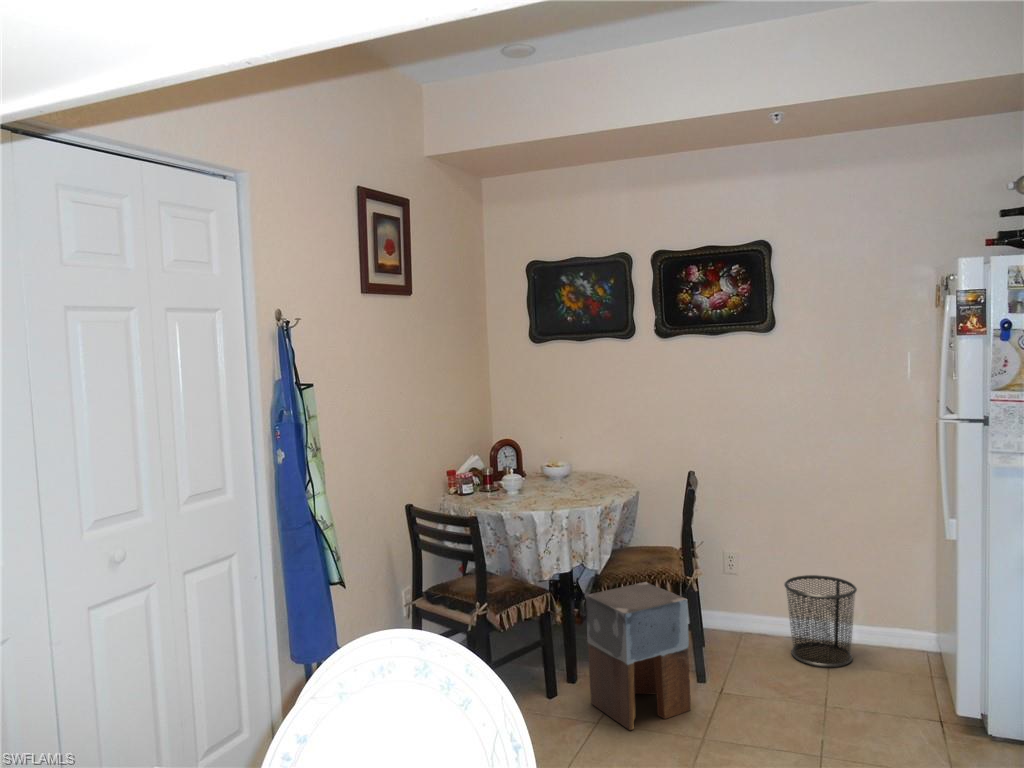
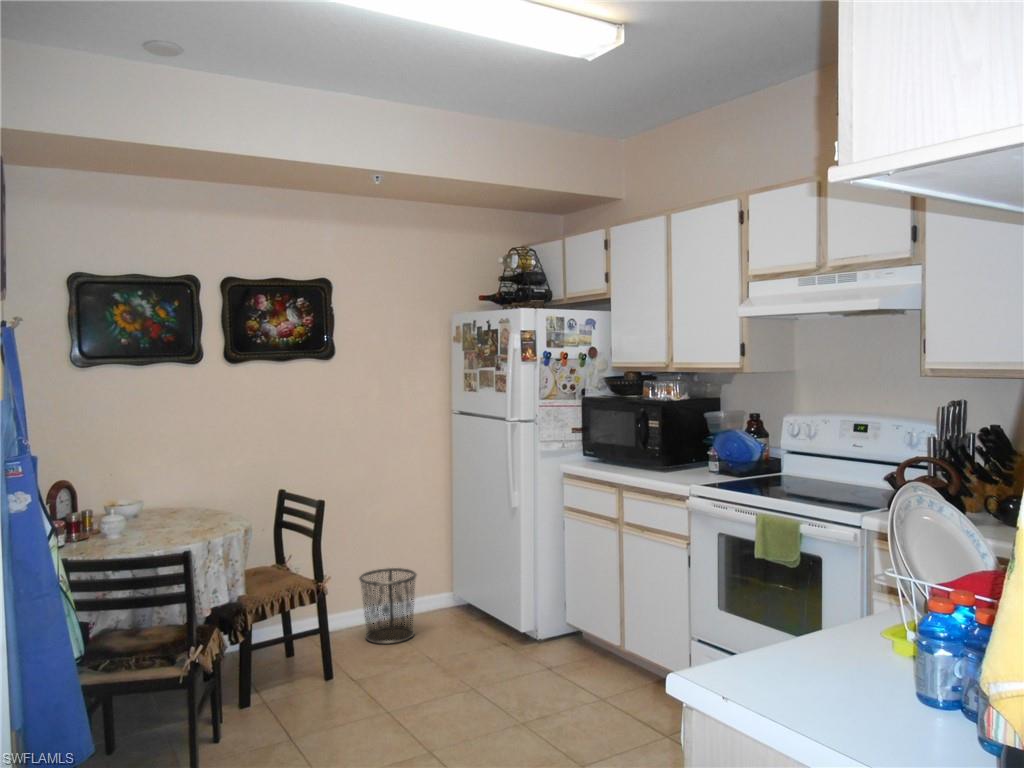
stool: present [586,582,691,730] -> none [272,598,361,731]

